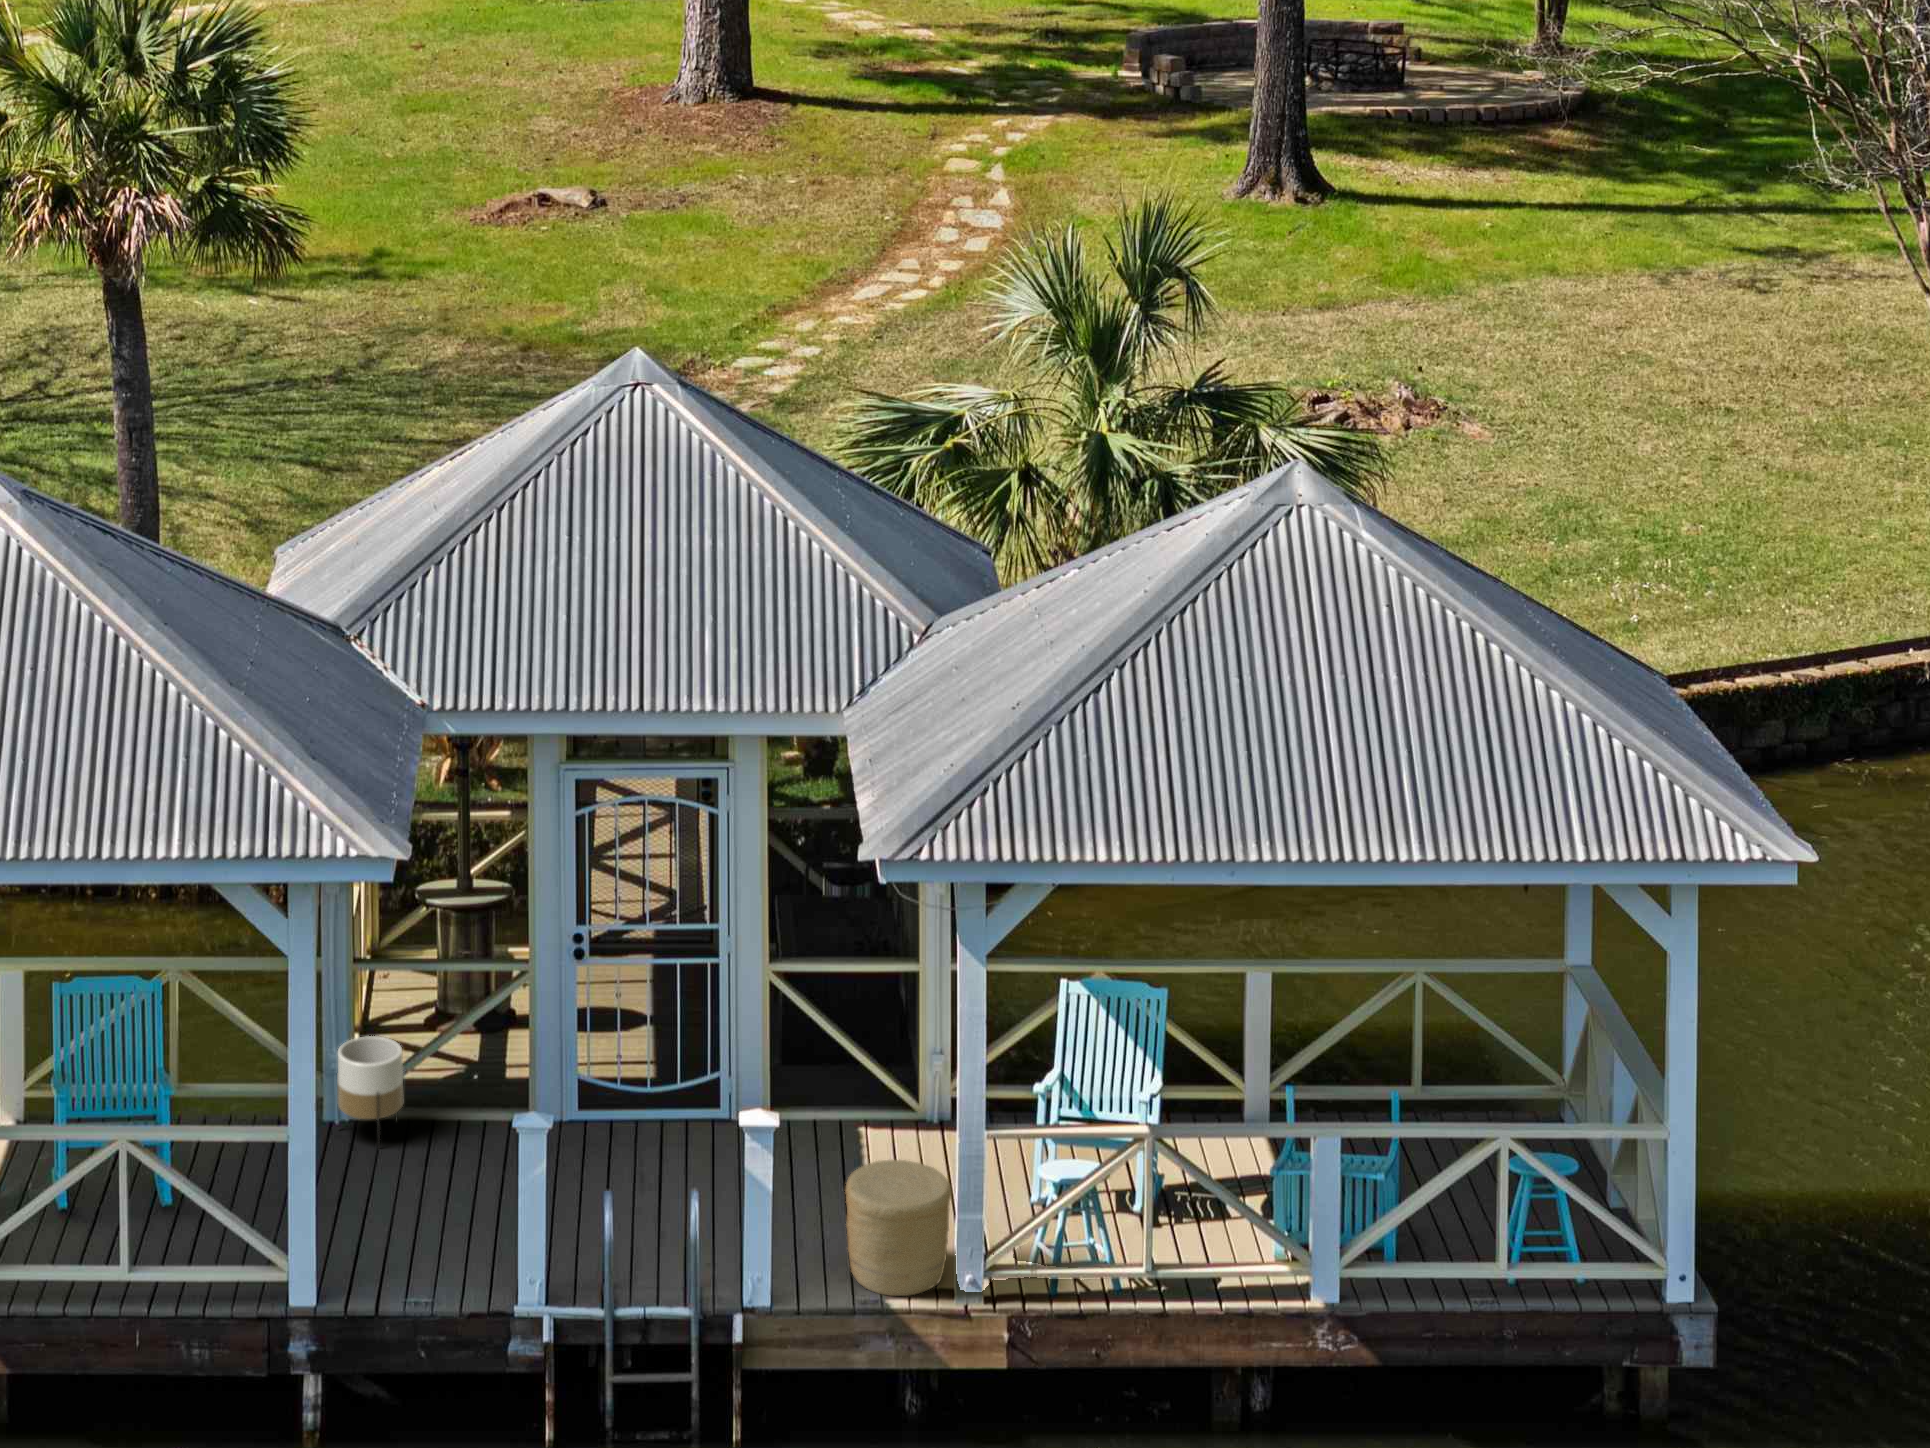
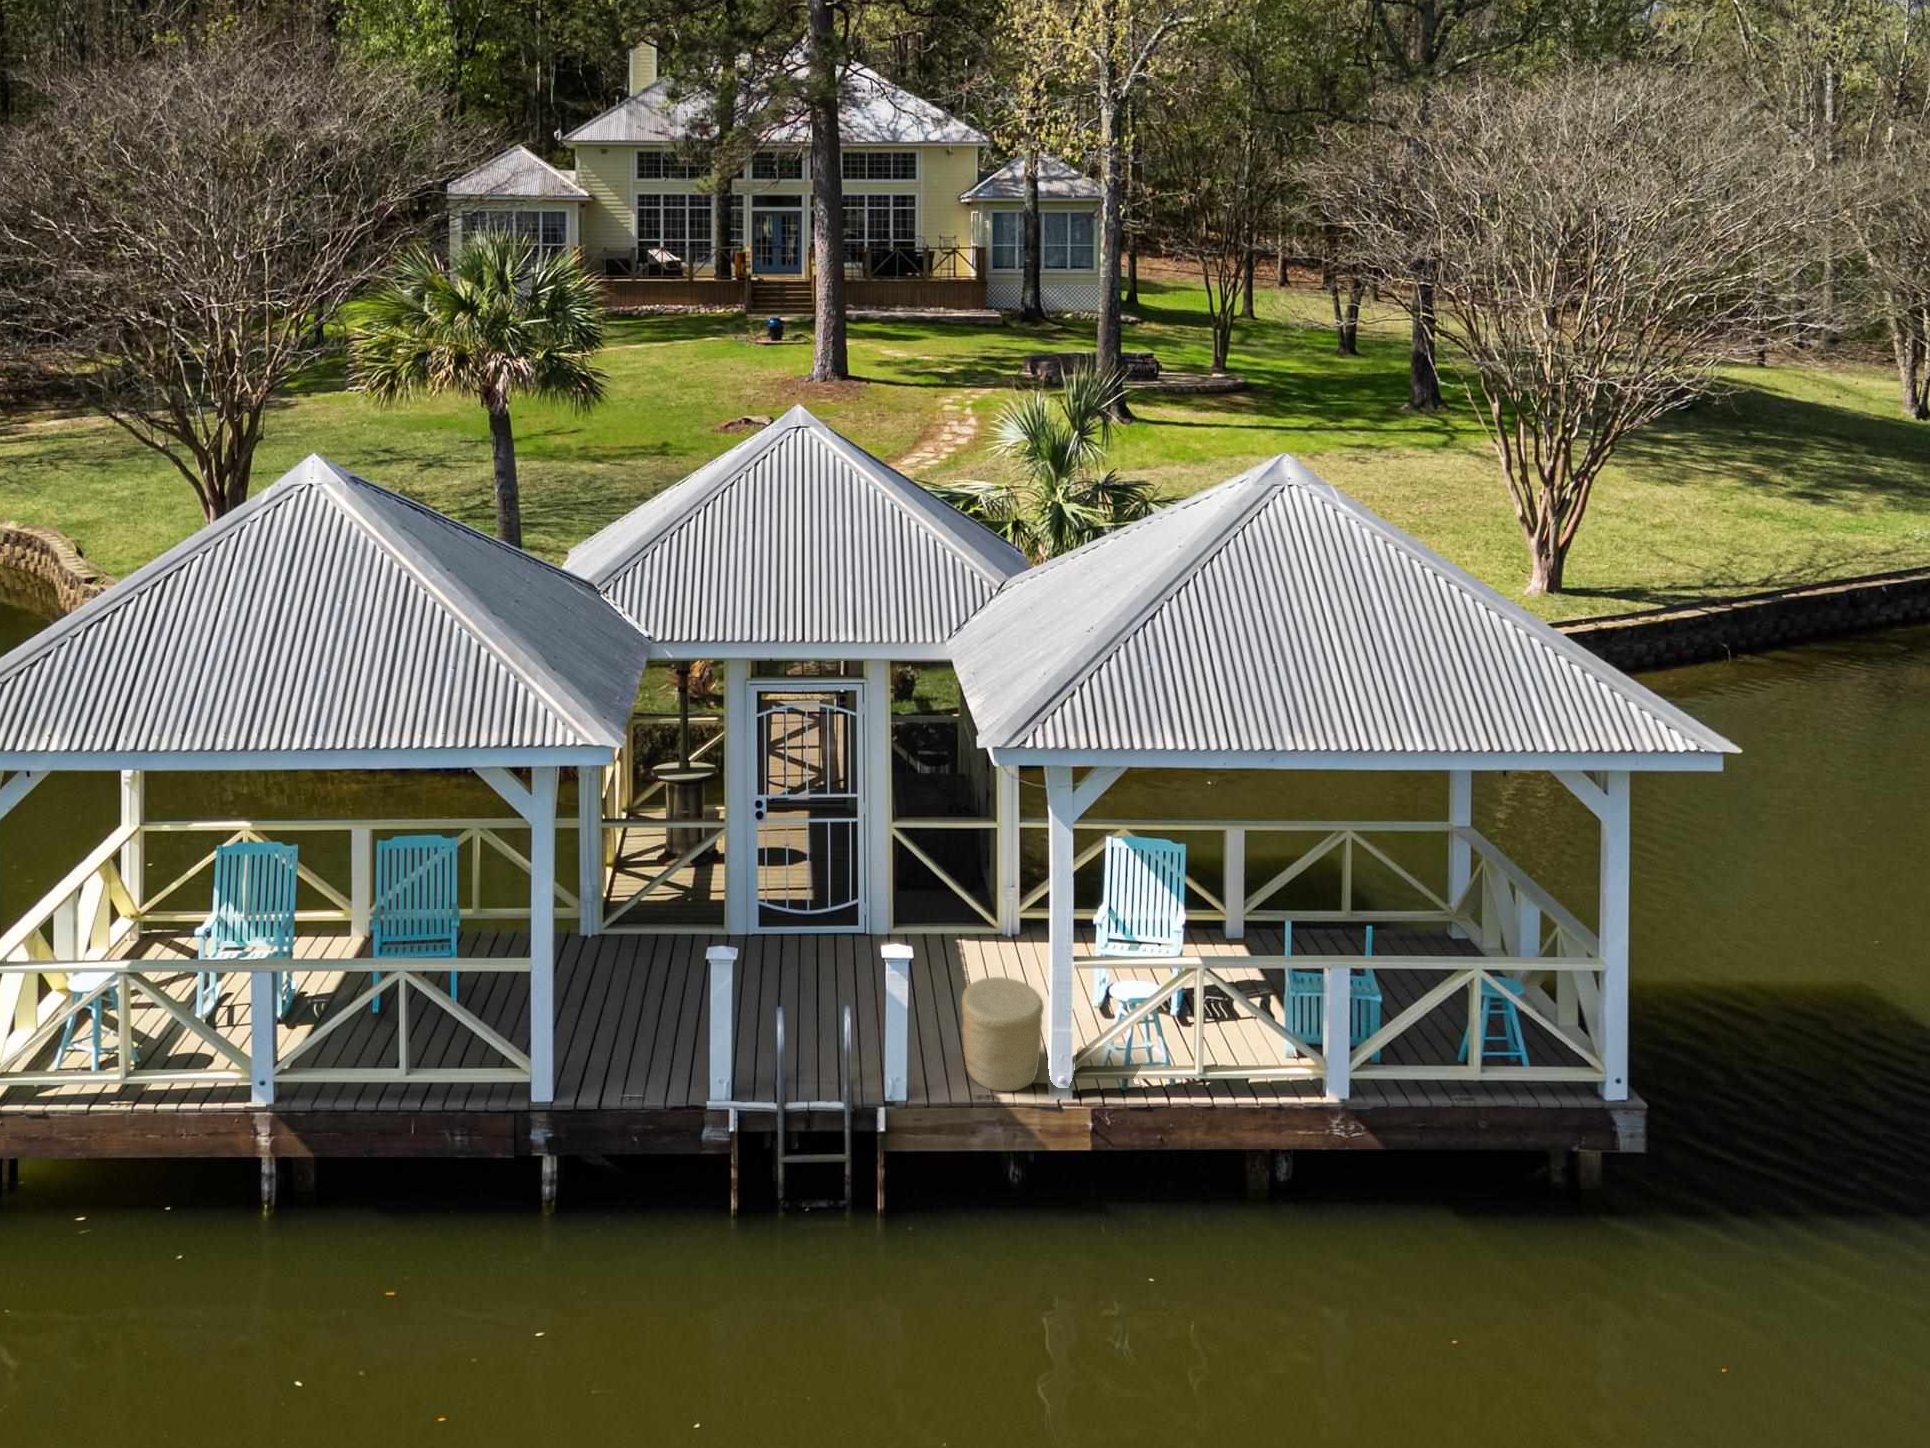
planter: present [337,1036,404,1126] -> none [587,876,634,962]

